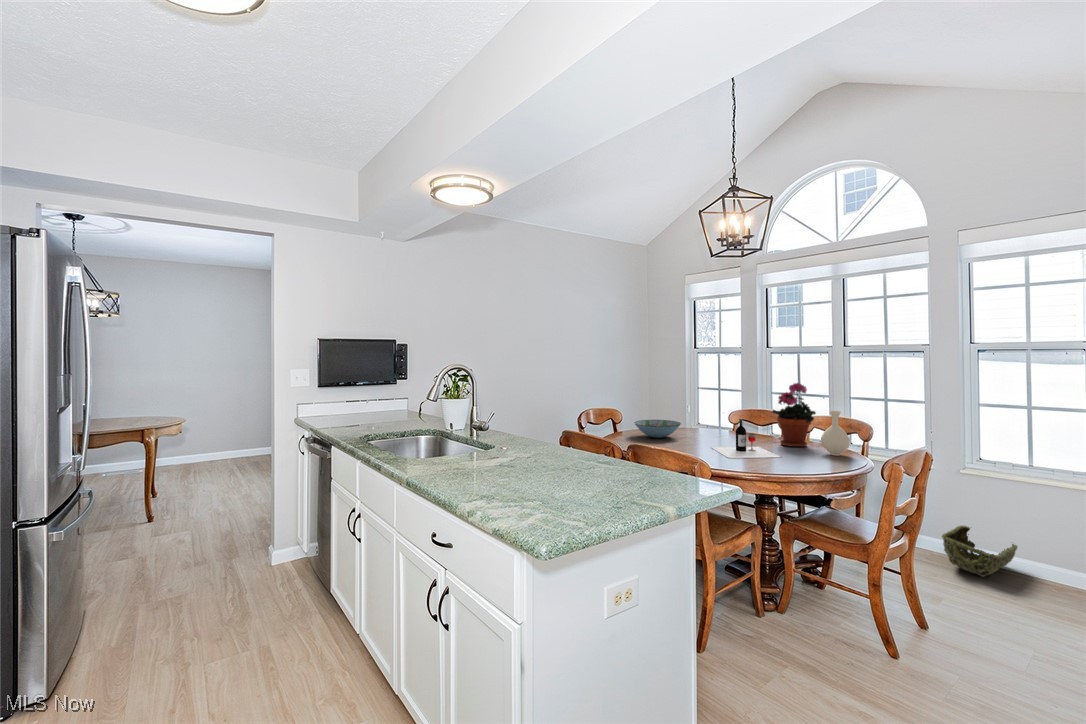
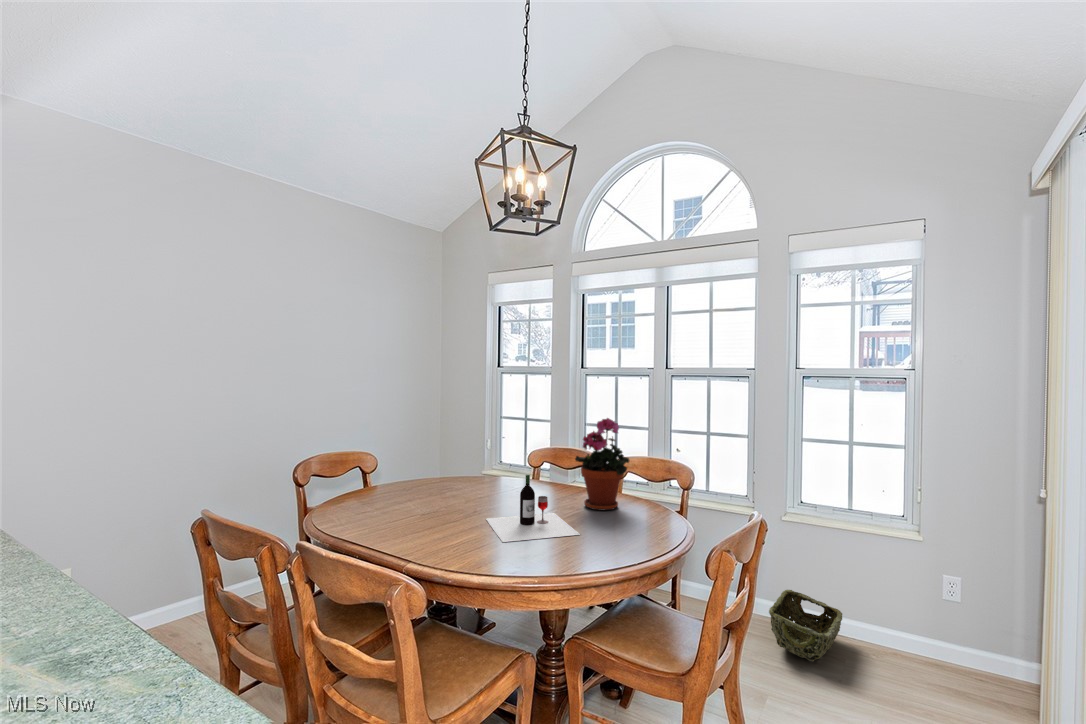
vase: present [821,411,850,456] -> none [634,460,670,525]
decorative bowl: present [634,420,681,438] -> none [380,471,452,502]

